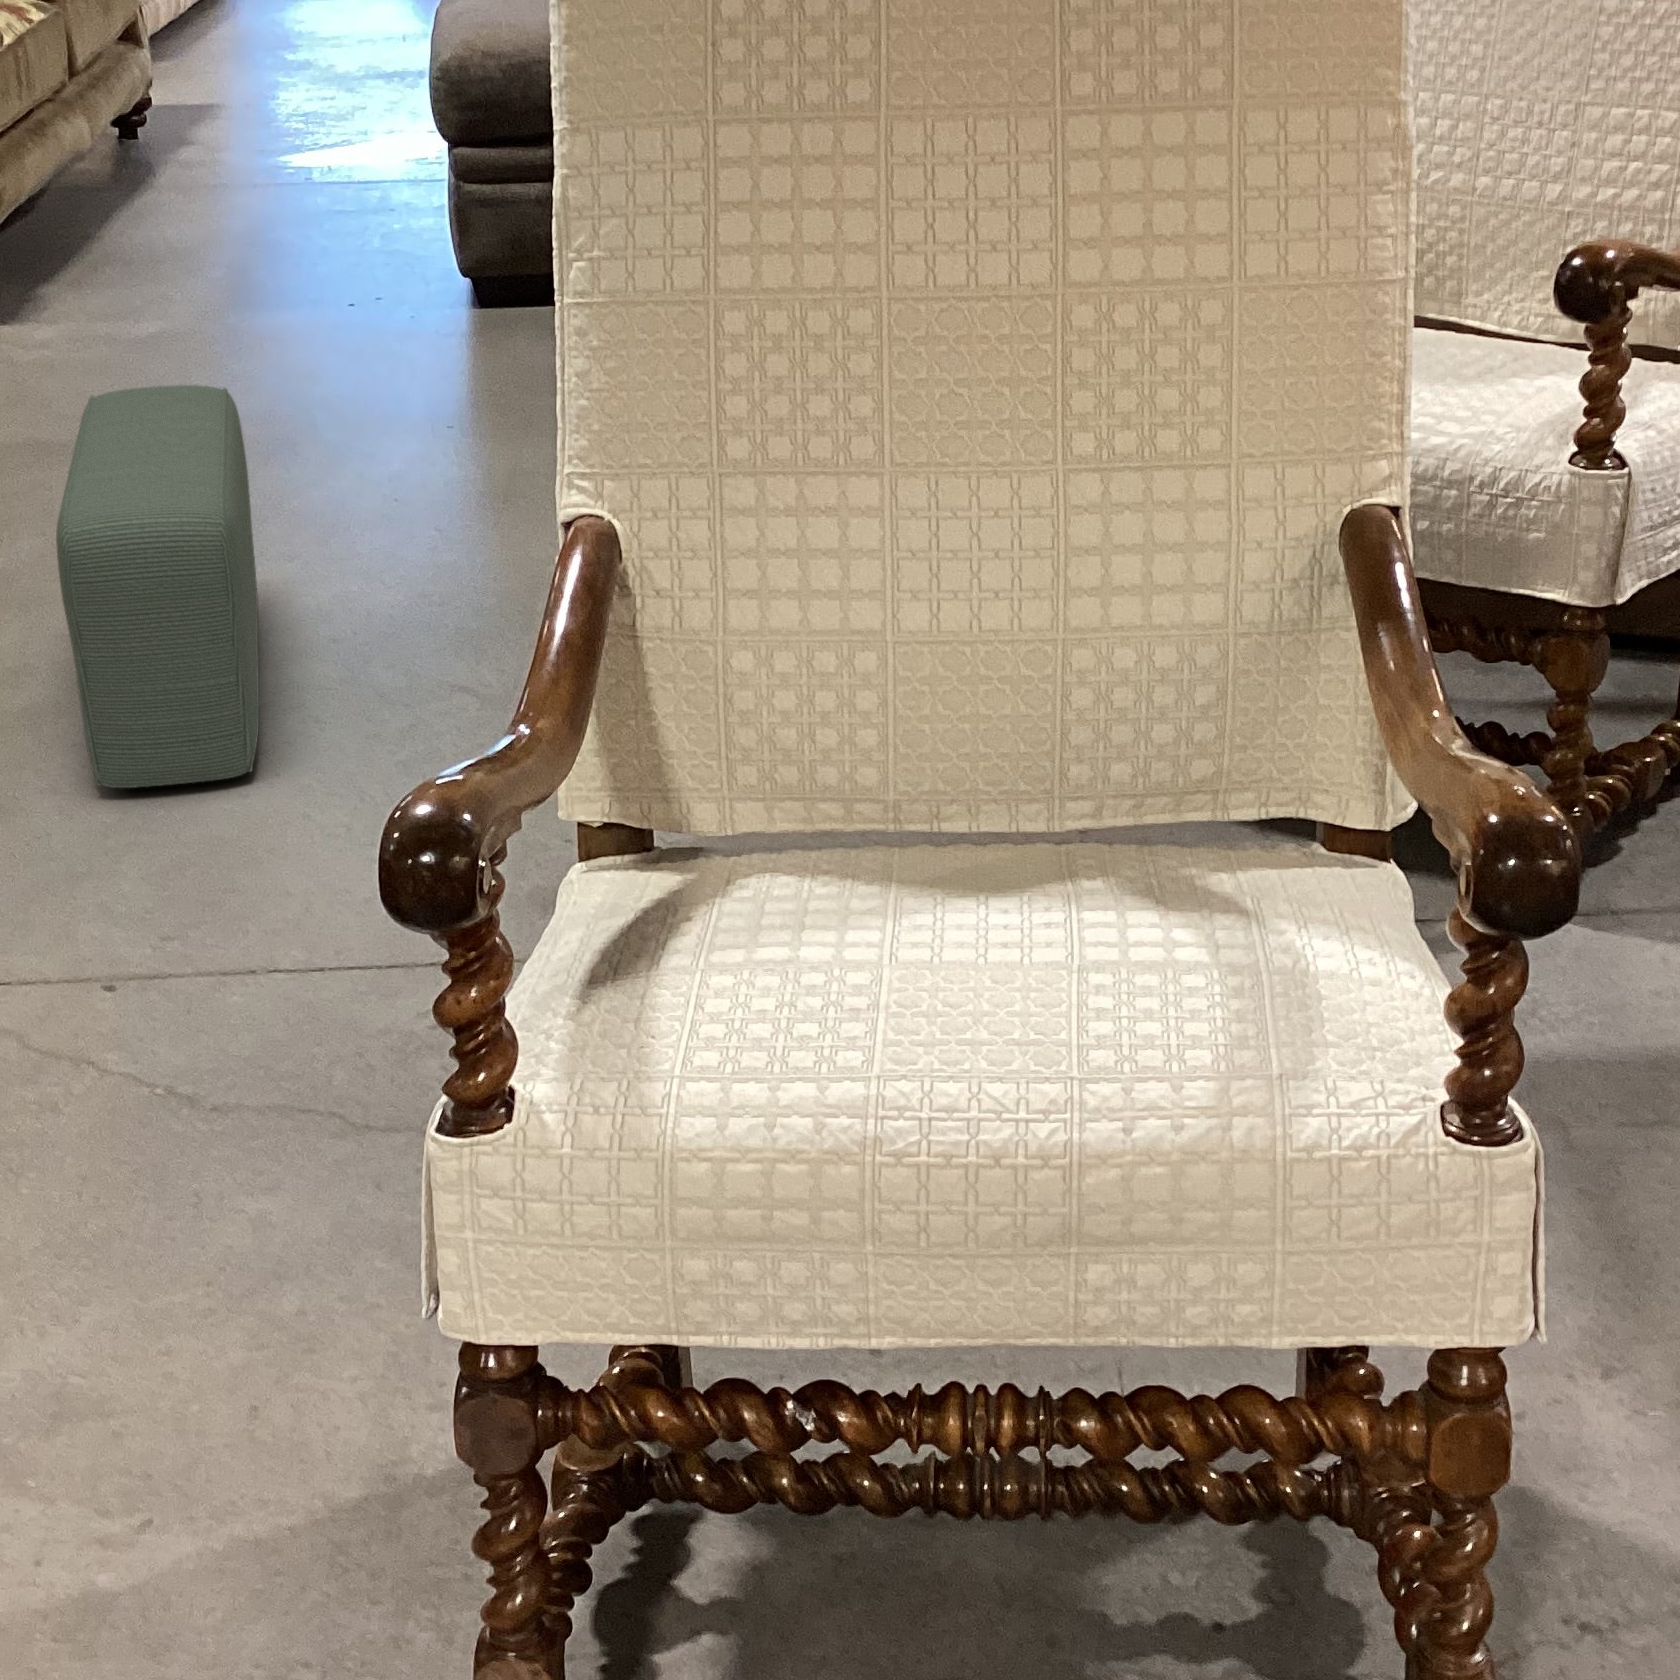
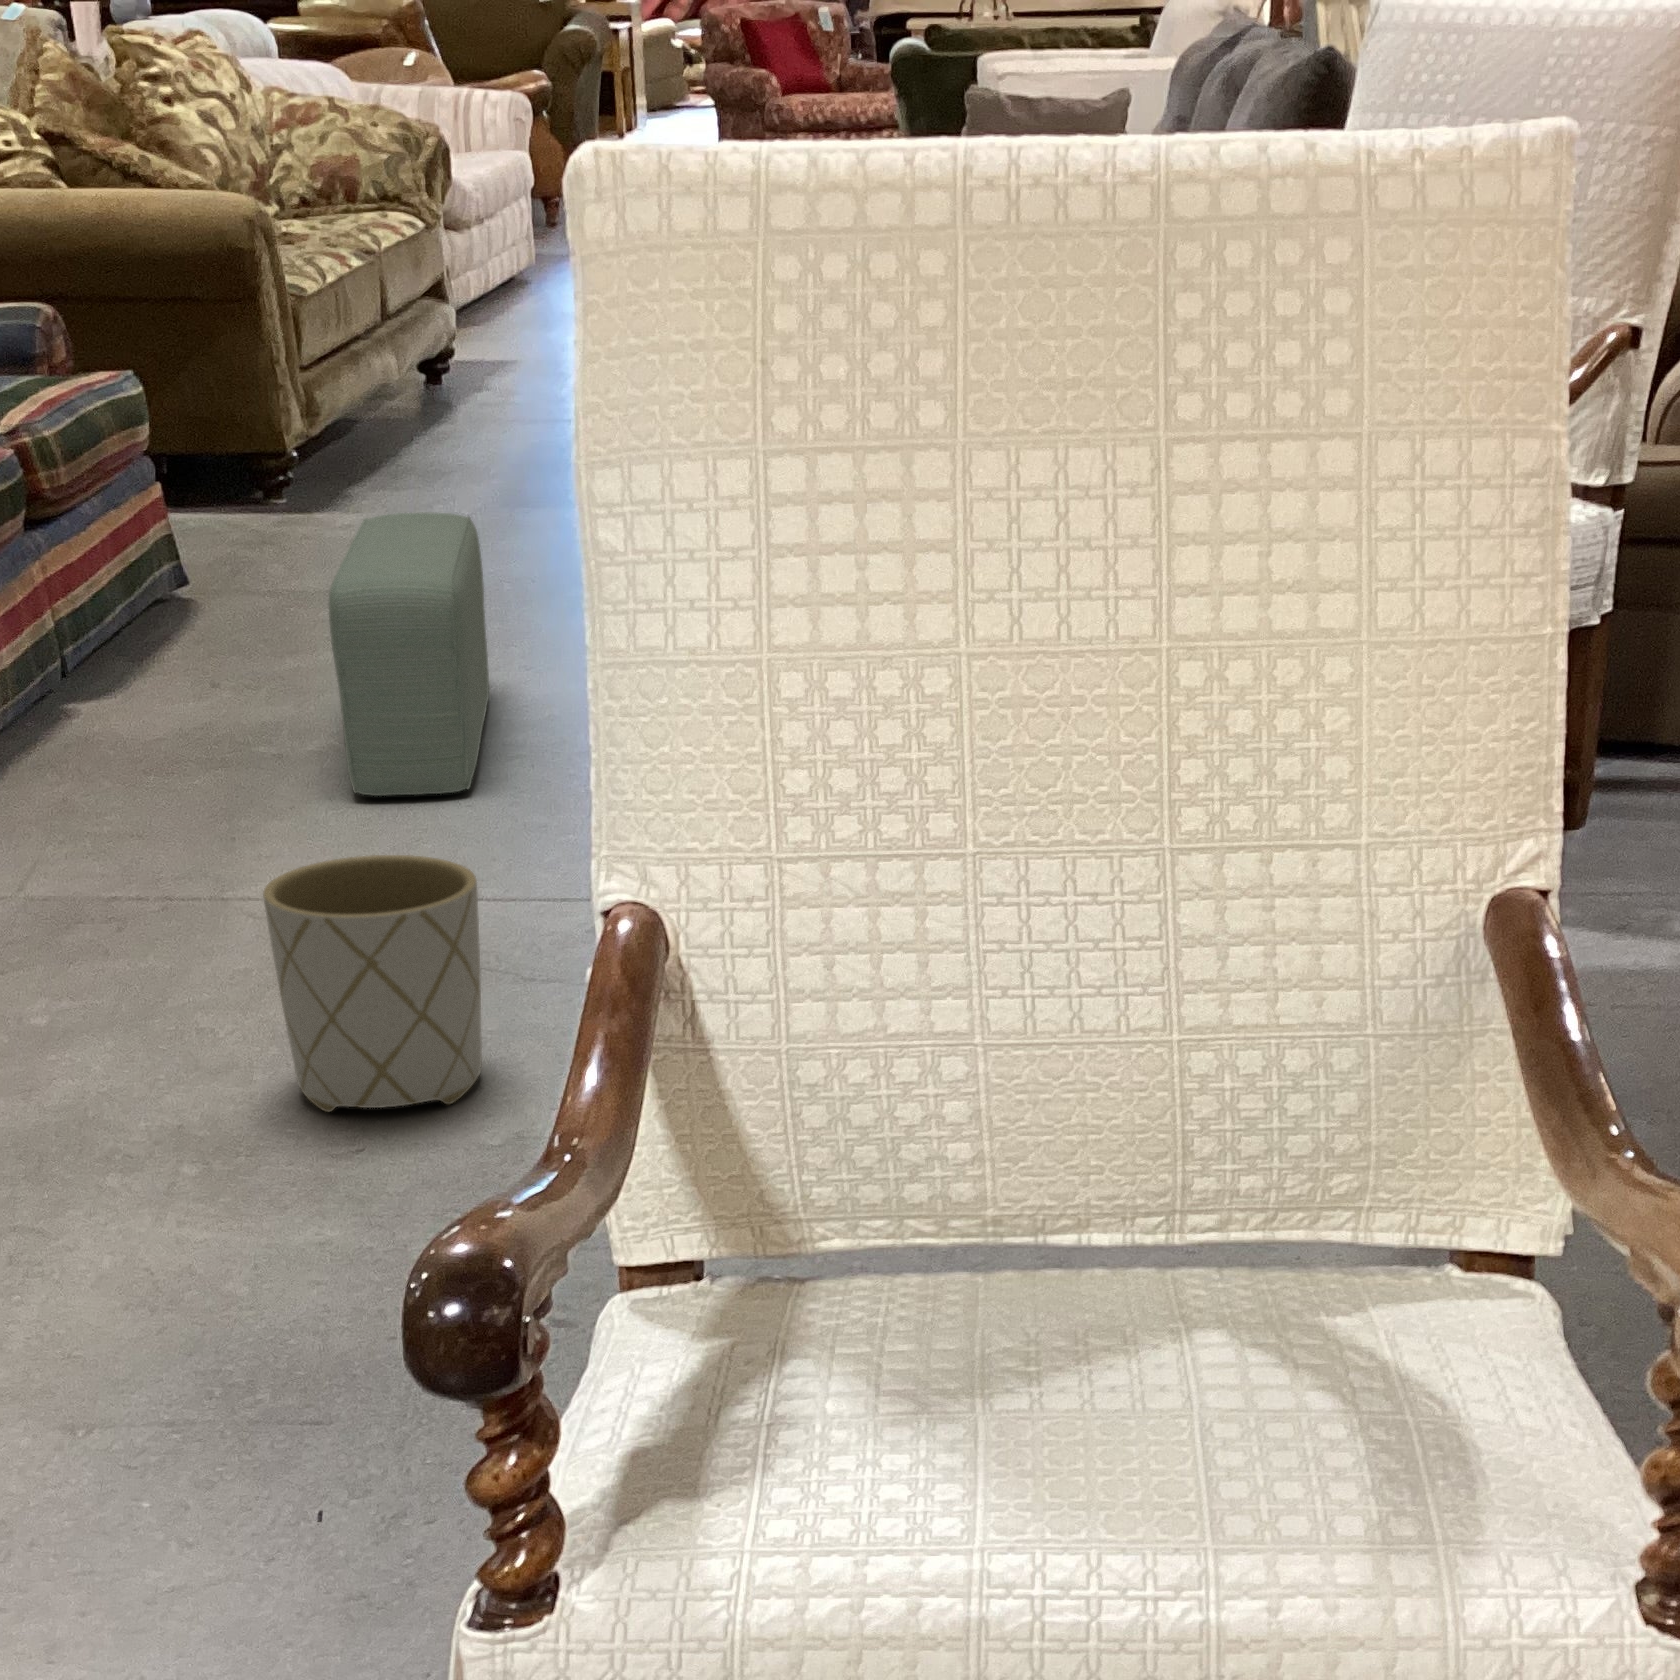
planter: none [14,1021,344,1431] -> present [263,855,482,1112]

